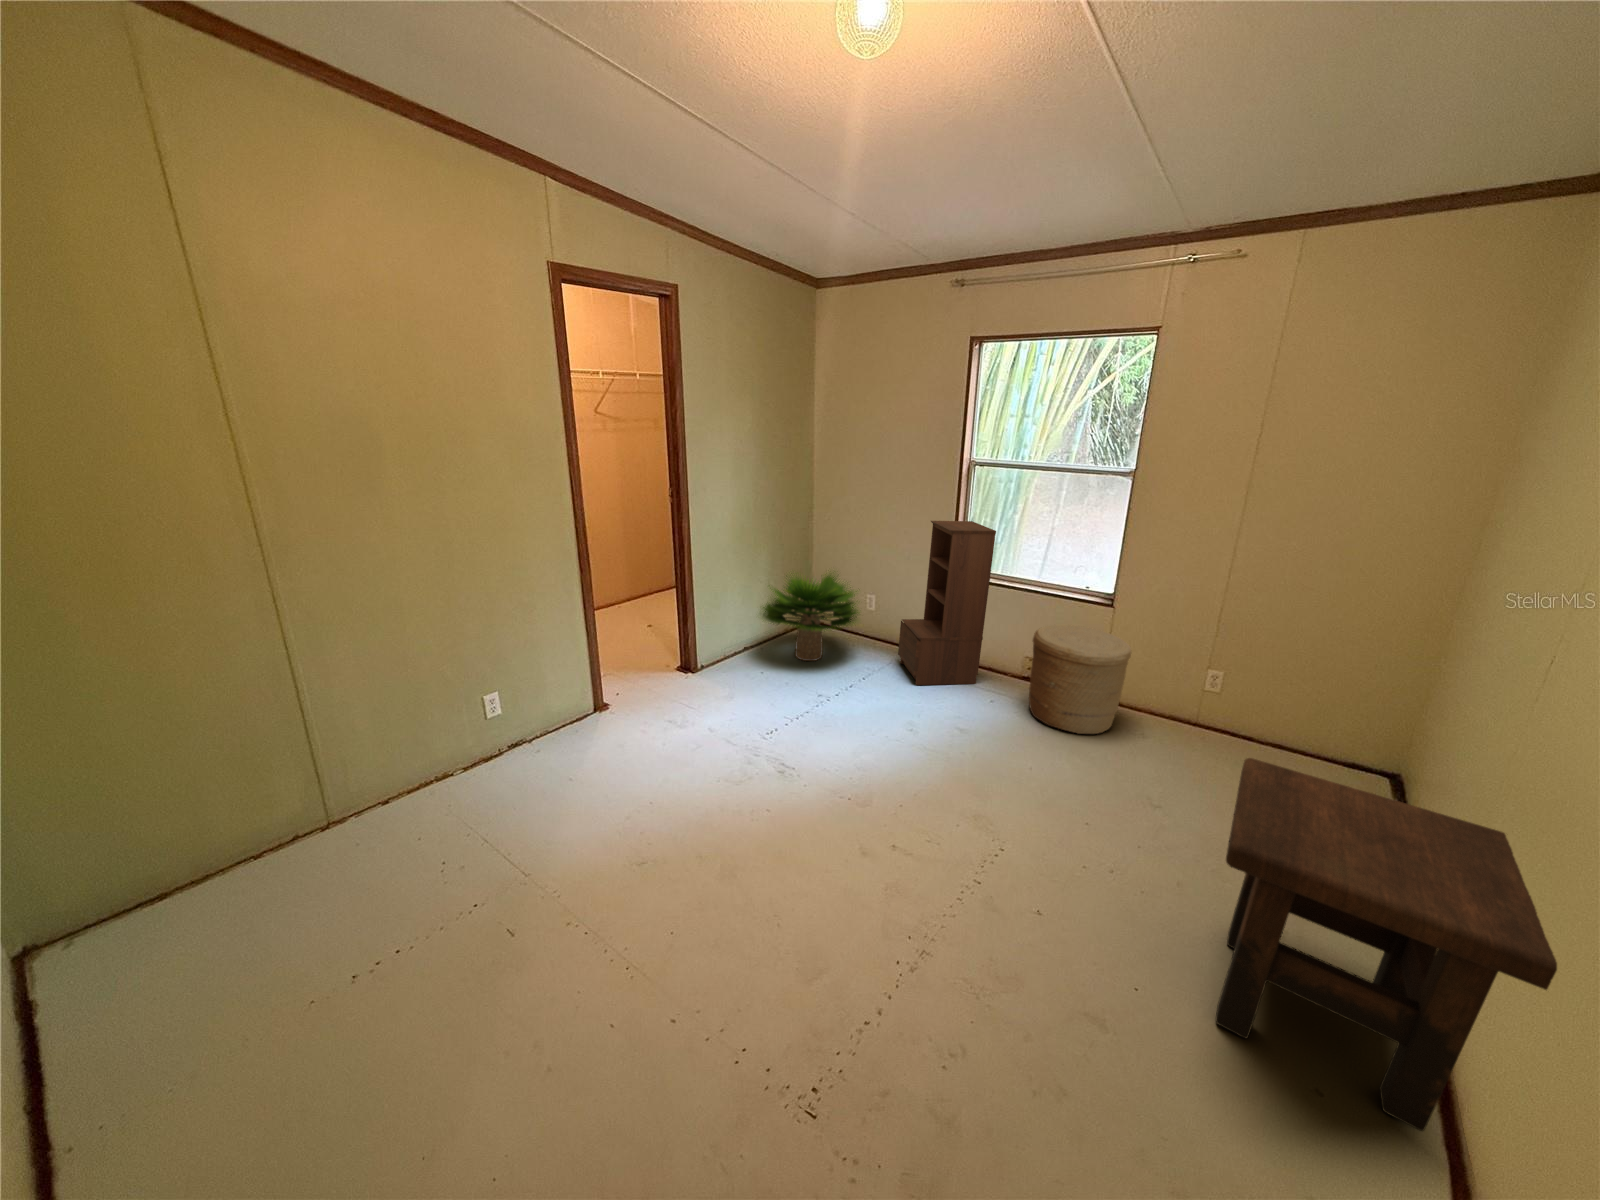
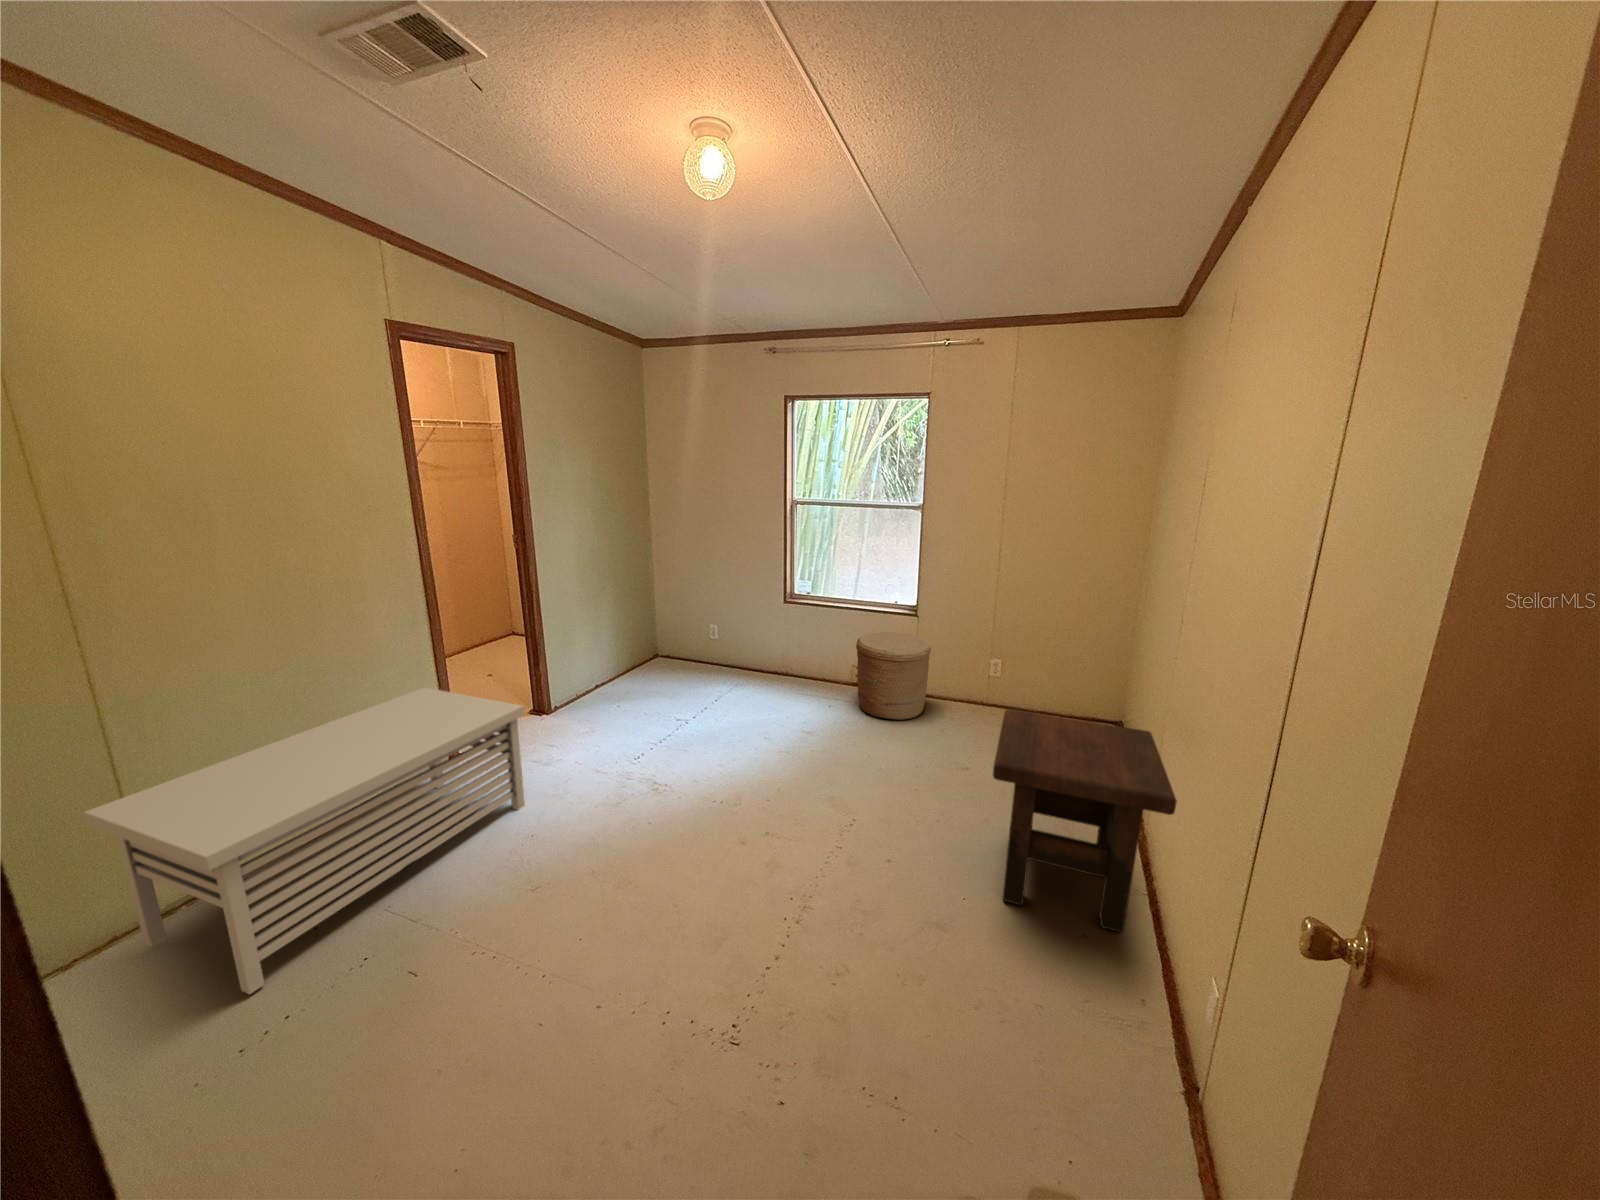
bookshelf: present [898,521,996,685] -> none [745,551,819,699]
potted plant: present [762,572,859,661] -> none [607,599,711,690]
storage bench: none [269,636,656,922] -> present [84,688,525,994]

